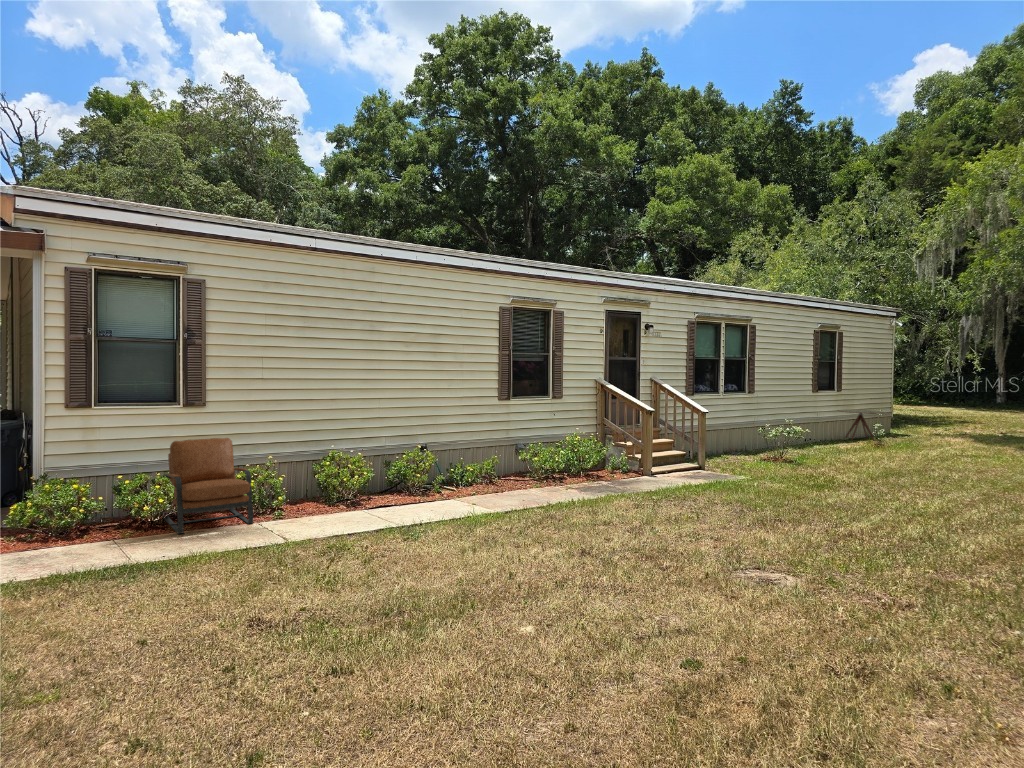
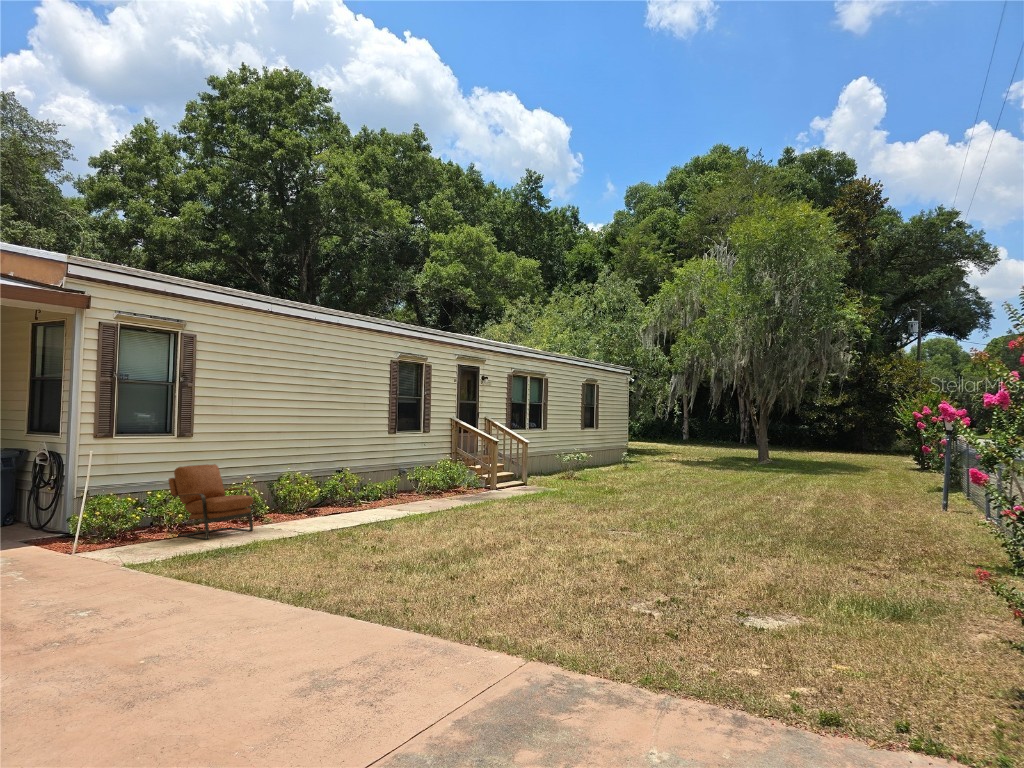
round table: present [838,409,885,441] -> none [601,443,633,465]

